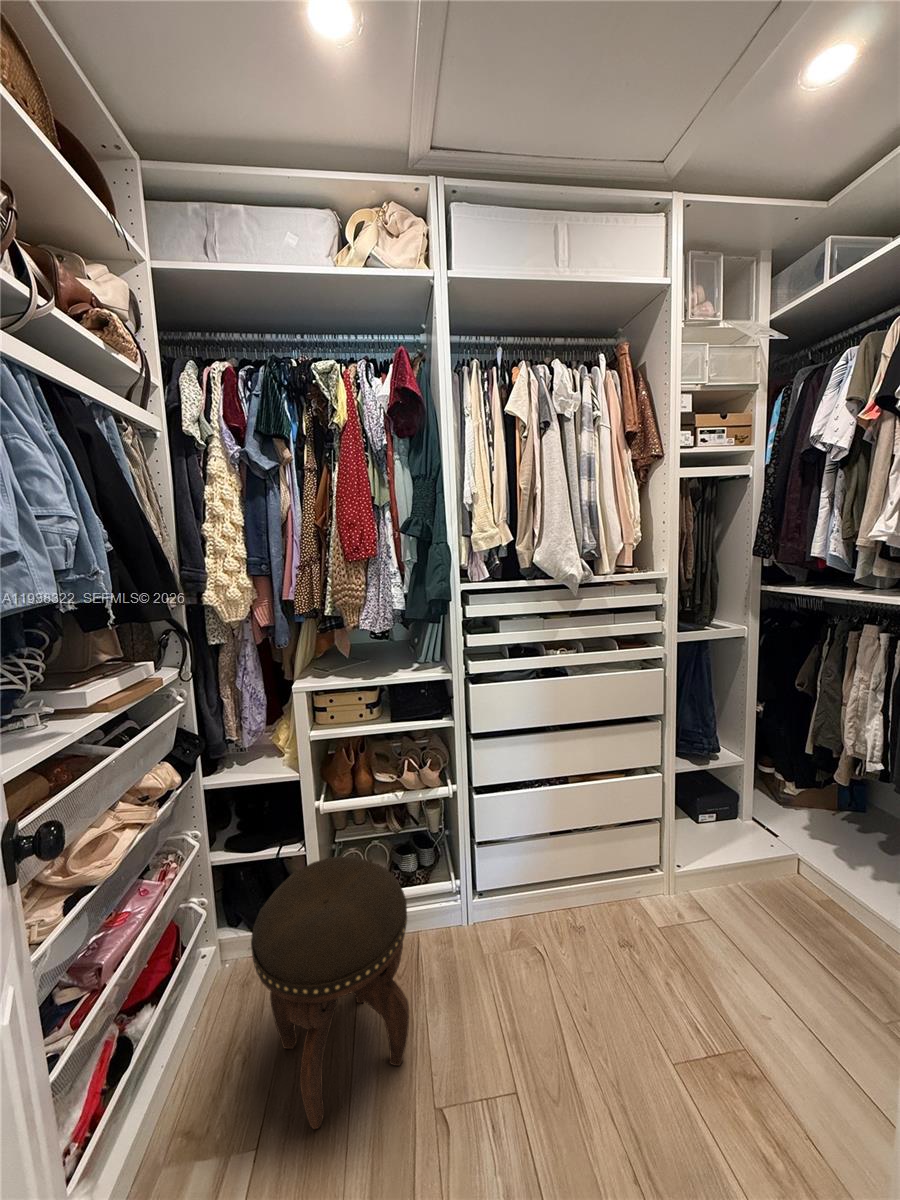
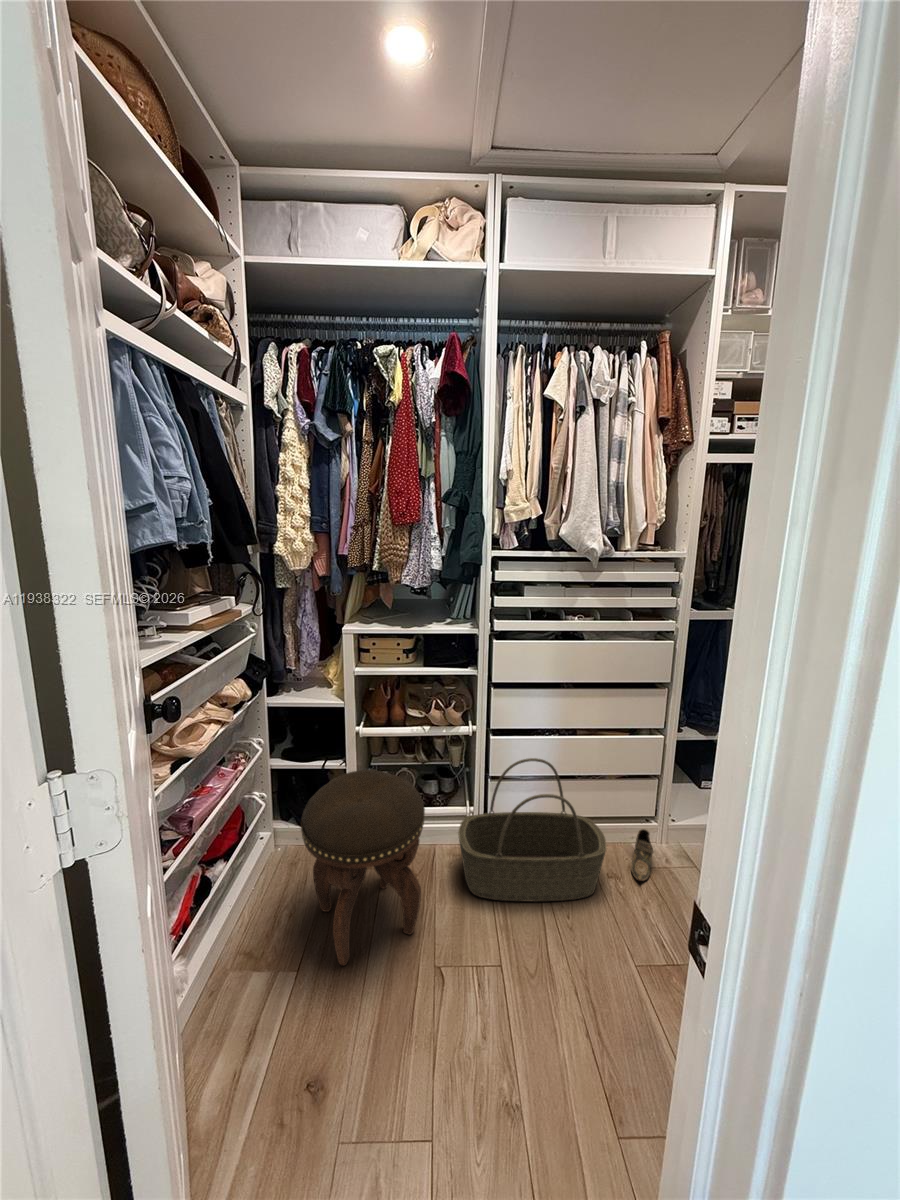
basket: none [446,816,618,998] -> present [458,758,606,902]
shoe: none [644,882,667,947] -> present [631,829,654,881]

